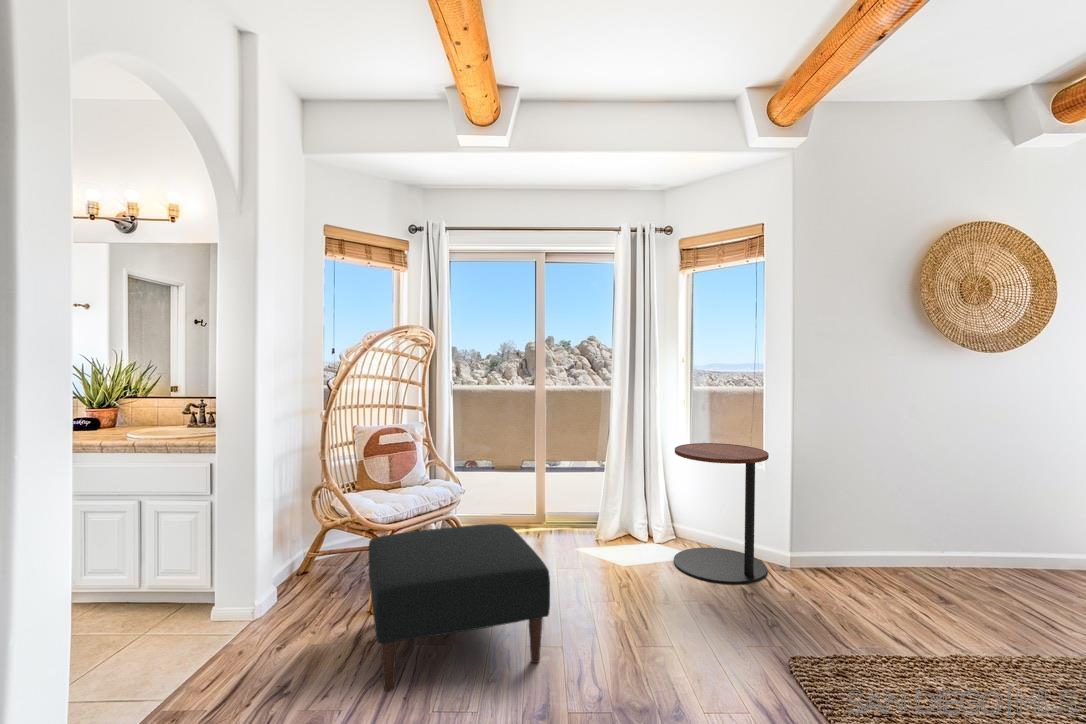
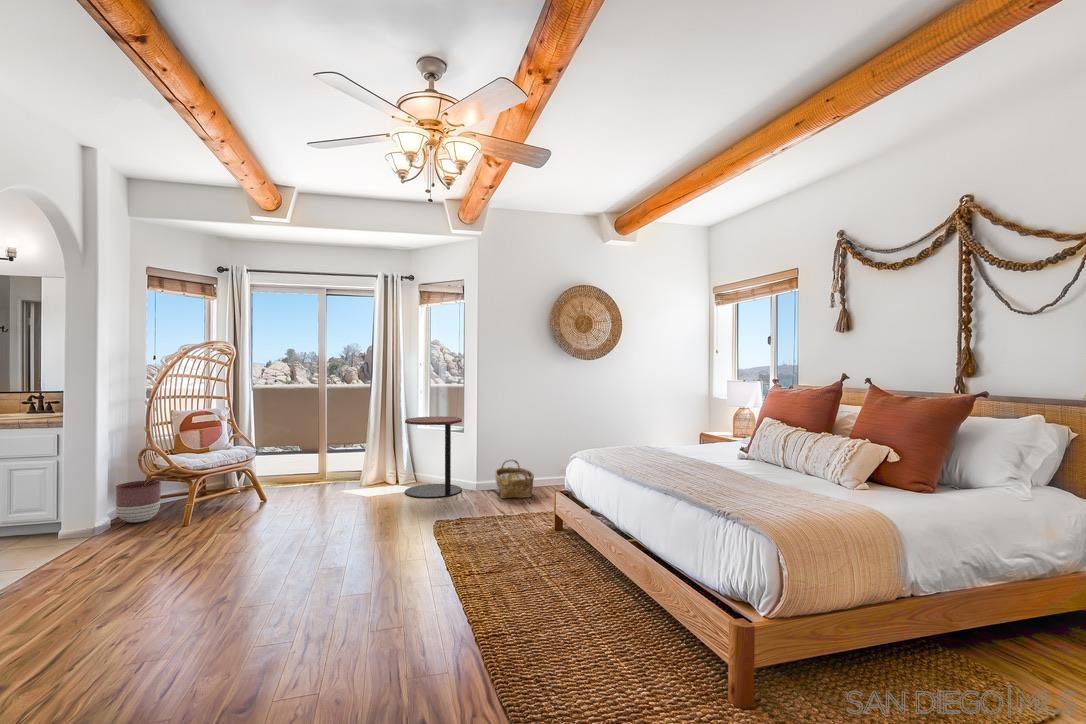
ottoman: present [369,524,550,691] -> none [183,466,301,551]
woven basket: none [831,525,917,603] -> present [495,460,534,499]
planter: none [283,528,340,594] -> present [116,480,161,523]

